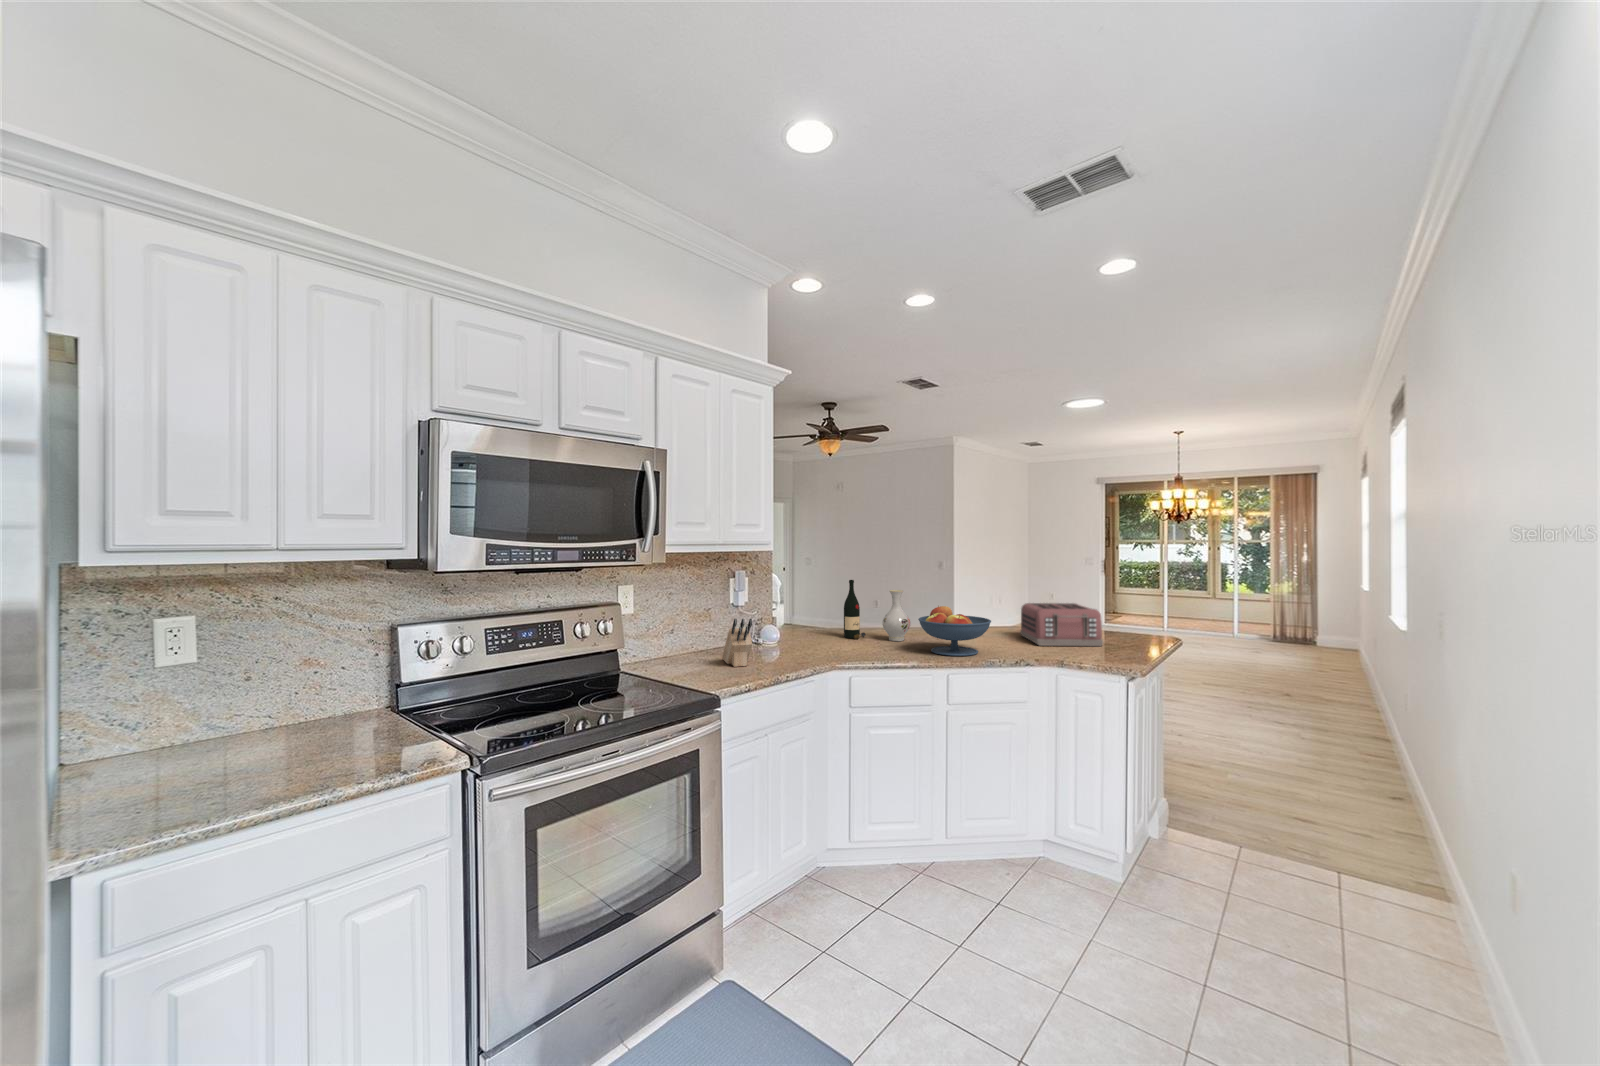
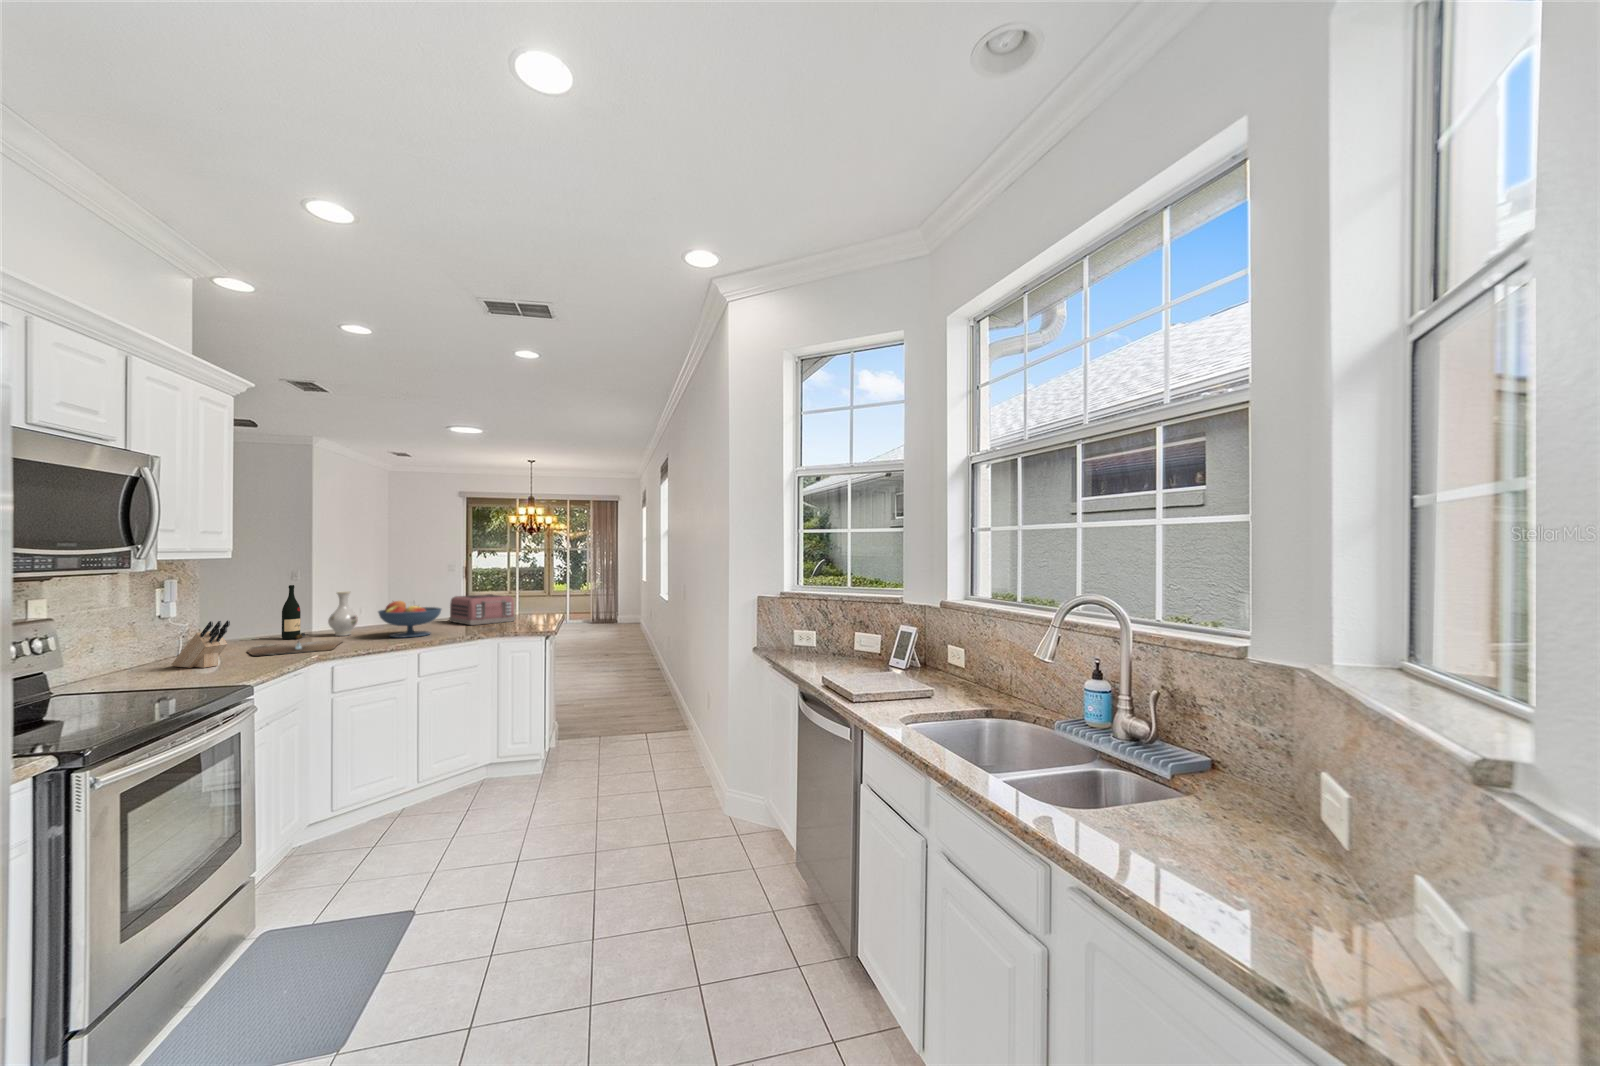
cutting board: none [788,643,885,662] -> present [248,640,342,656]

